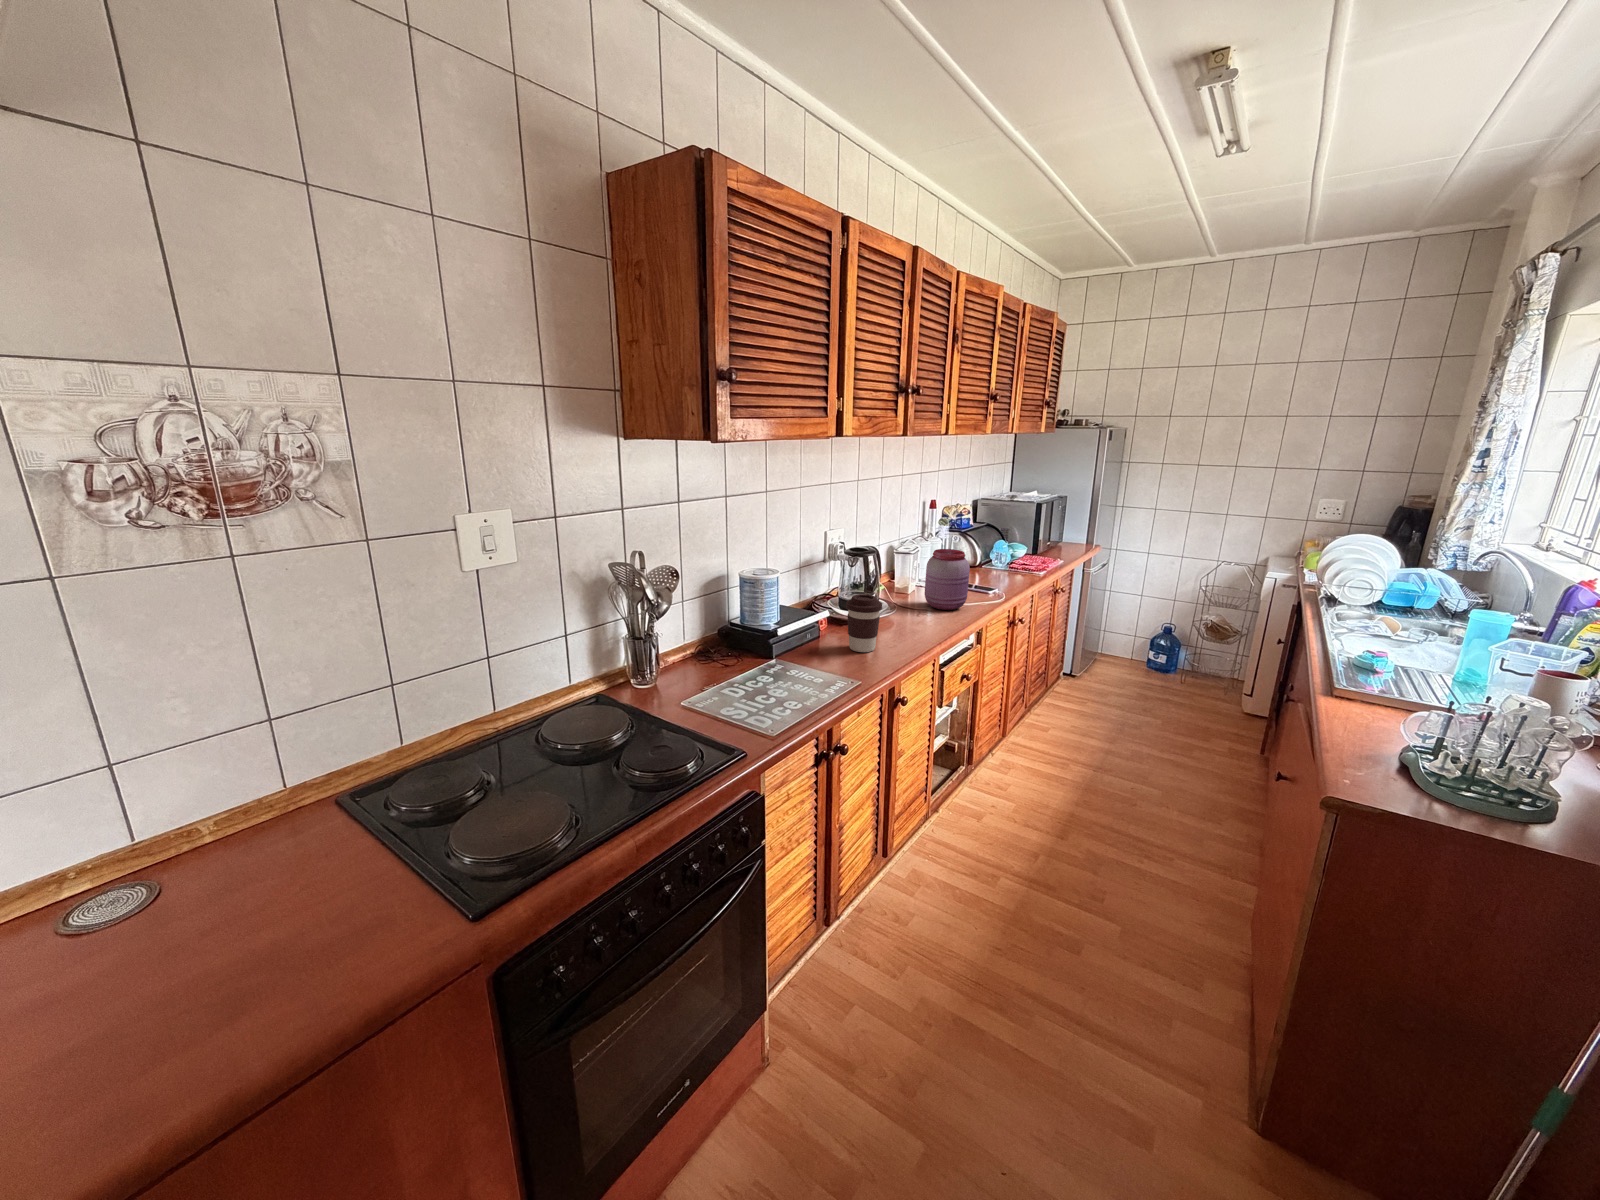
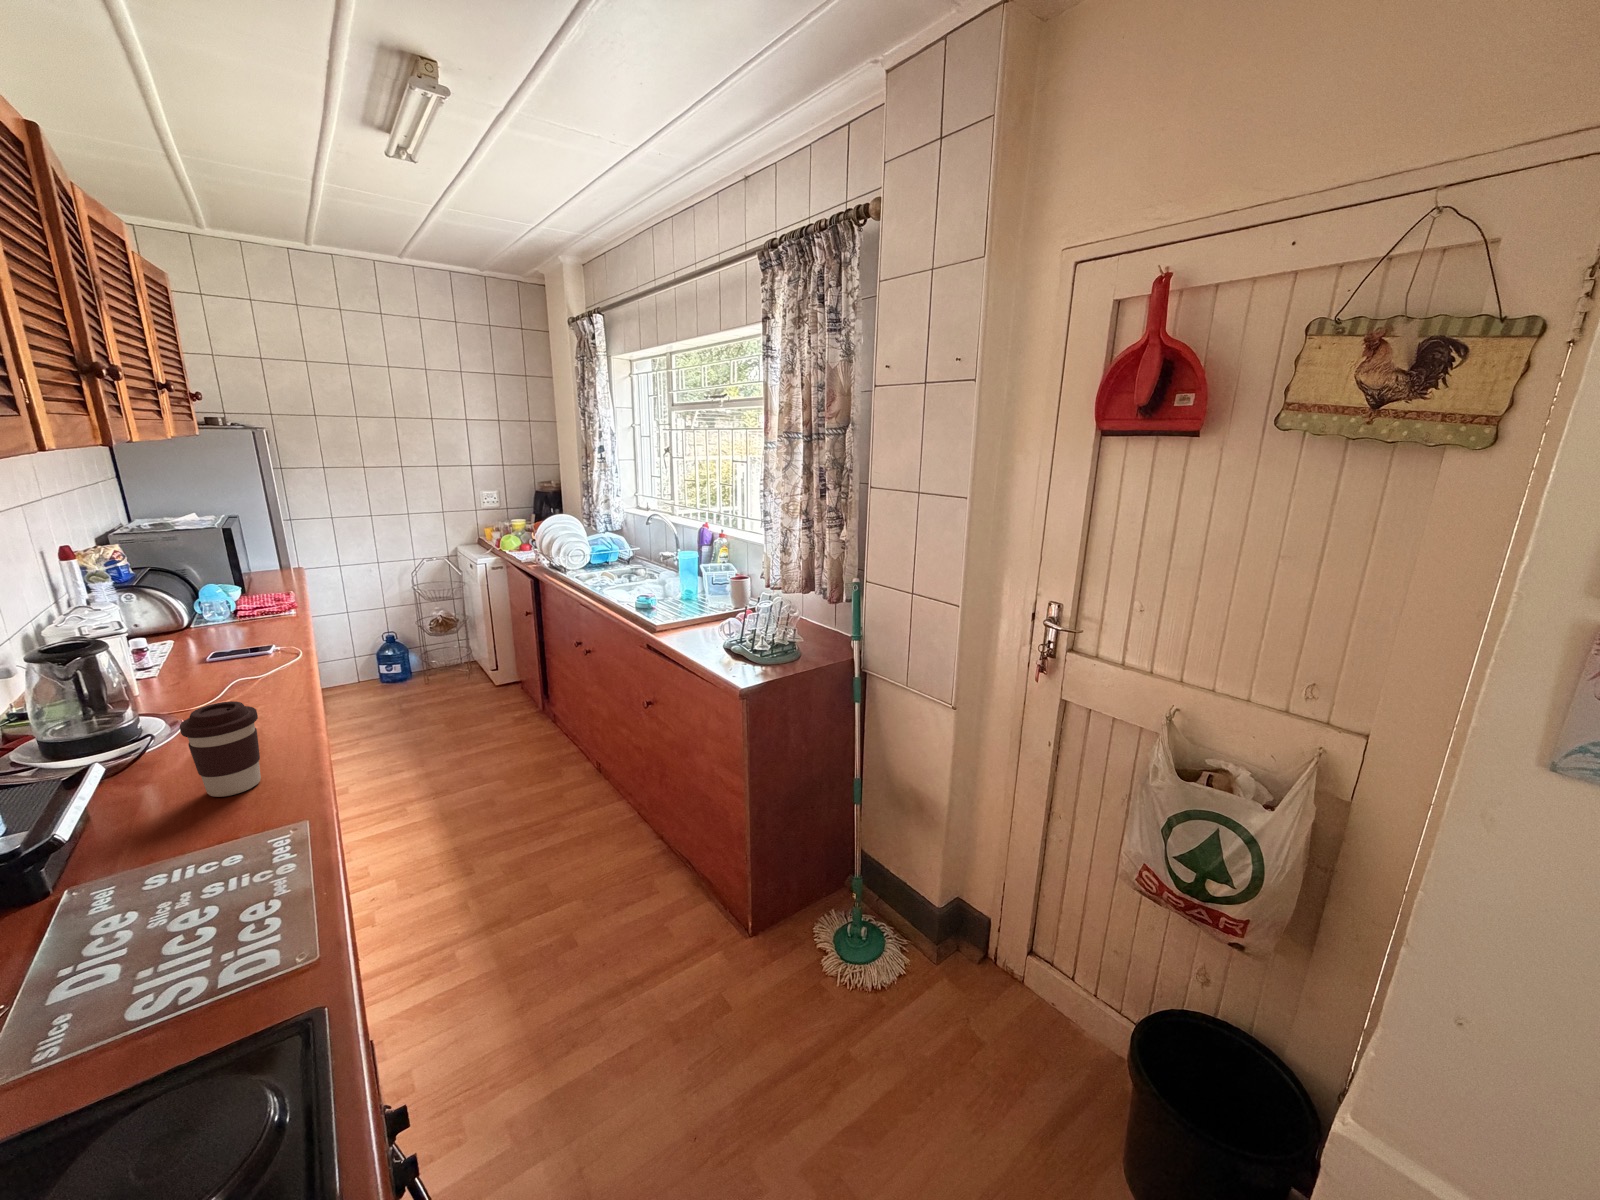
jar: present [925,549,970,610] -> none [184,608,273,698]

